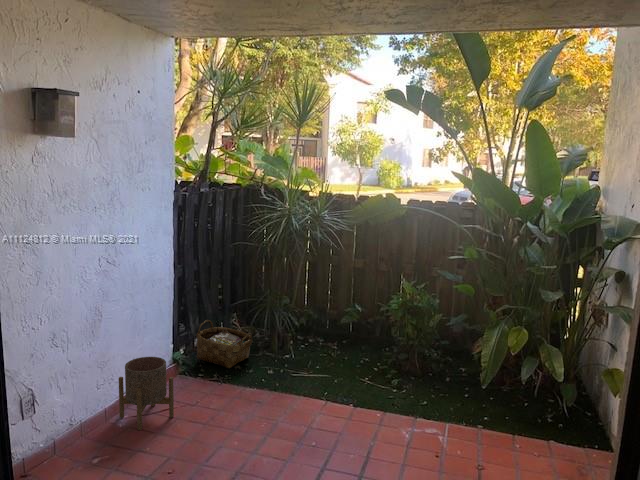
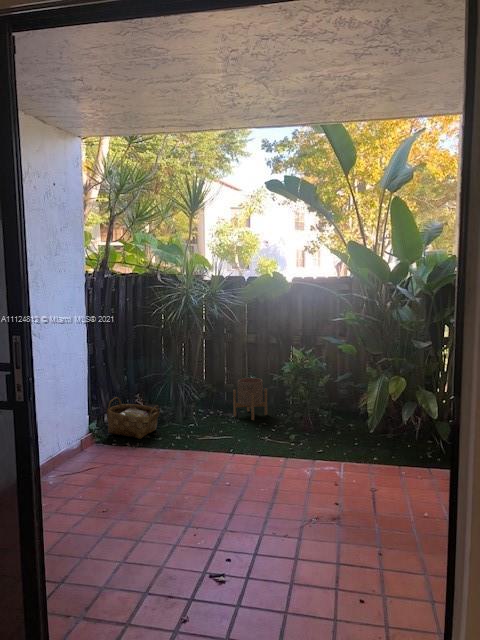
planter: present [119,357,174,430] -> present [233,378,267,420]

